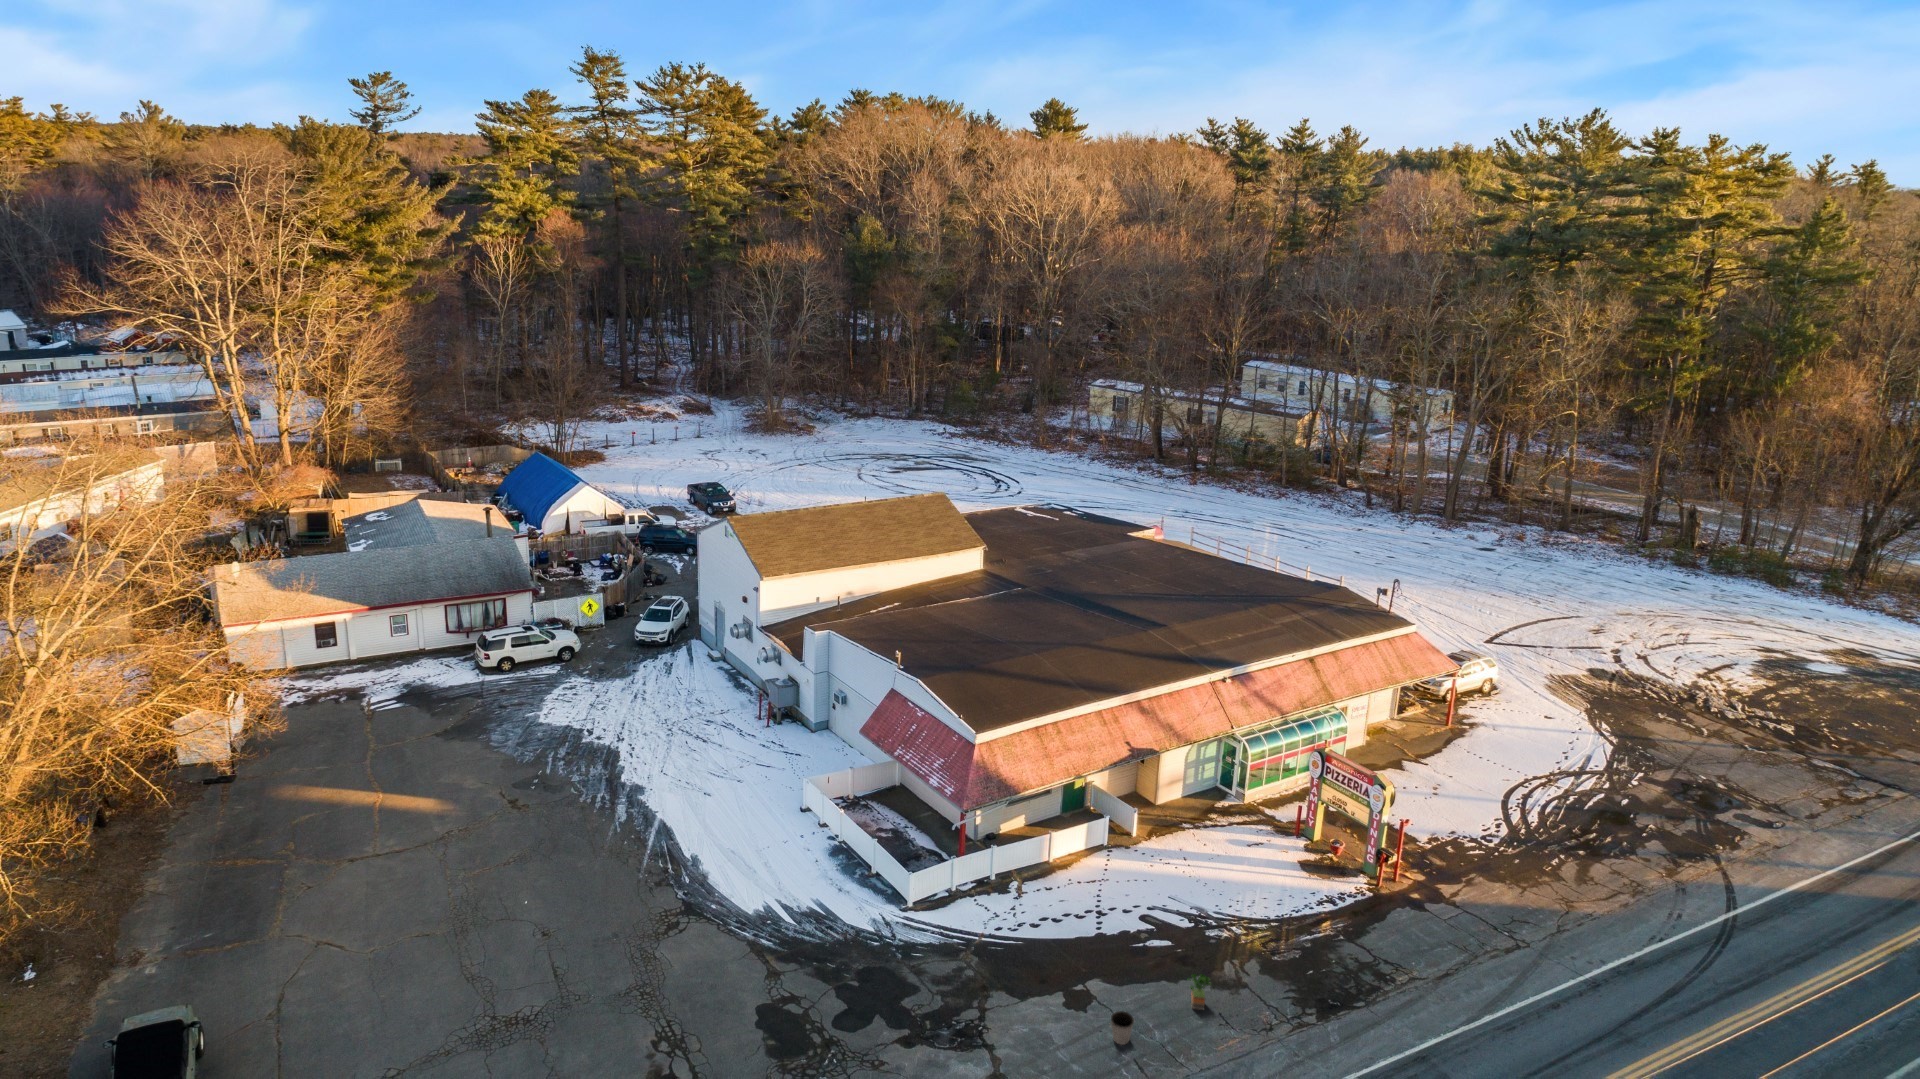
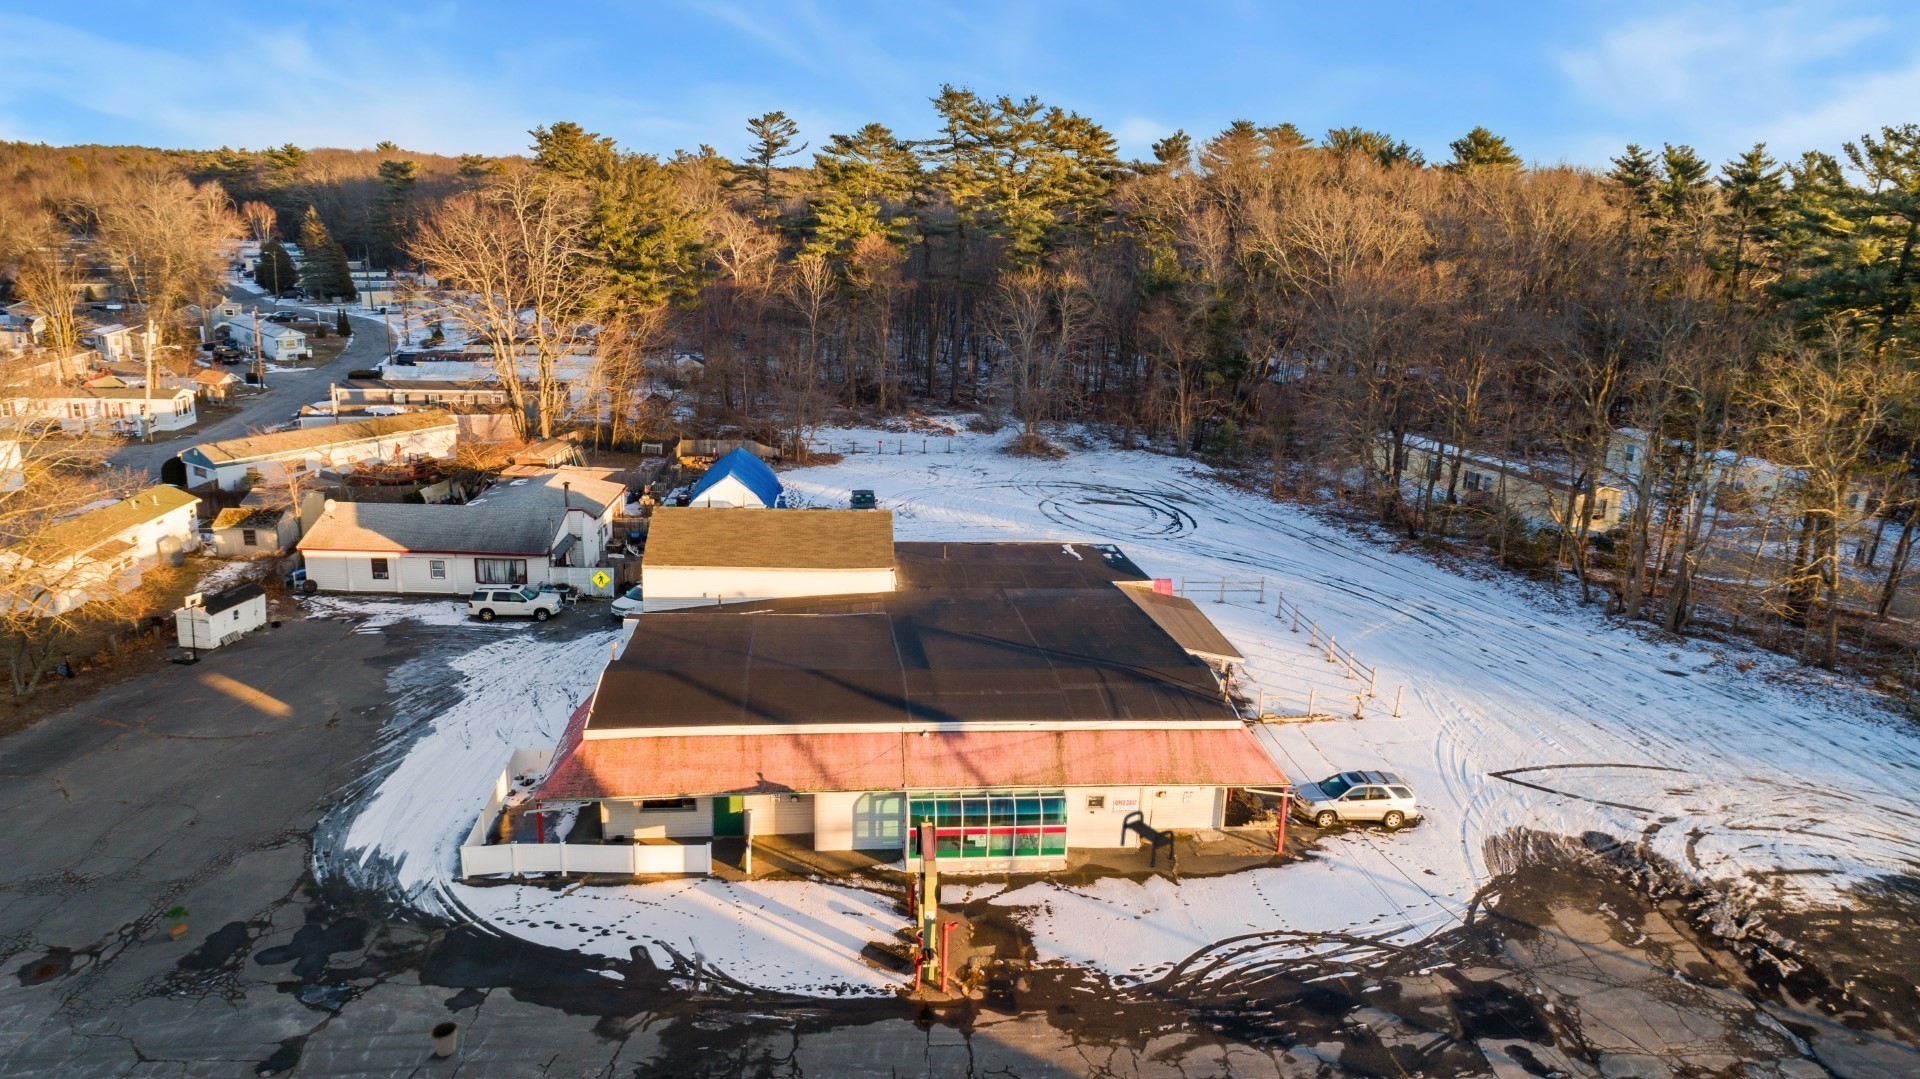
bench: none [1362,713,1410,755] -> present [1120,811,1174,867]
potted tree: present [1190,974,1211,1010] -> present [162,905,190,940]

